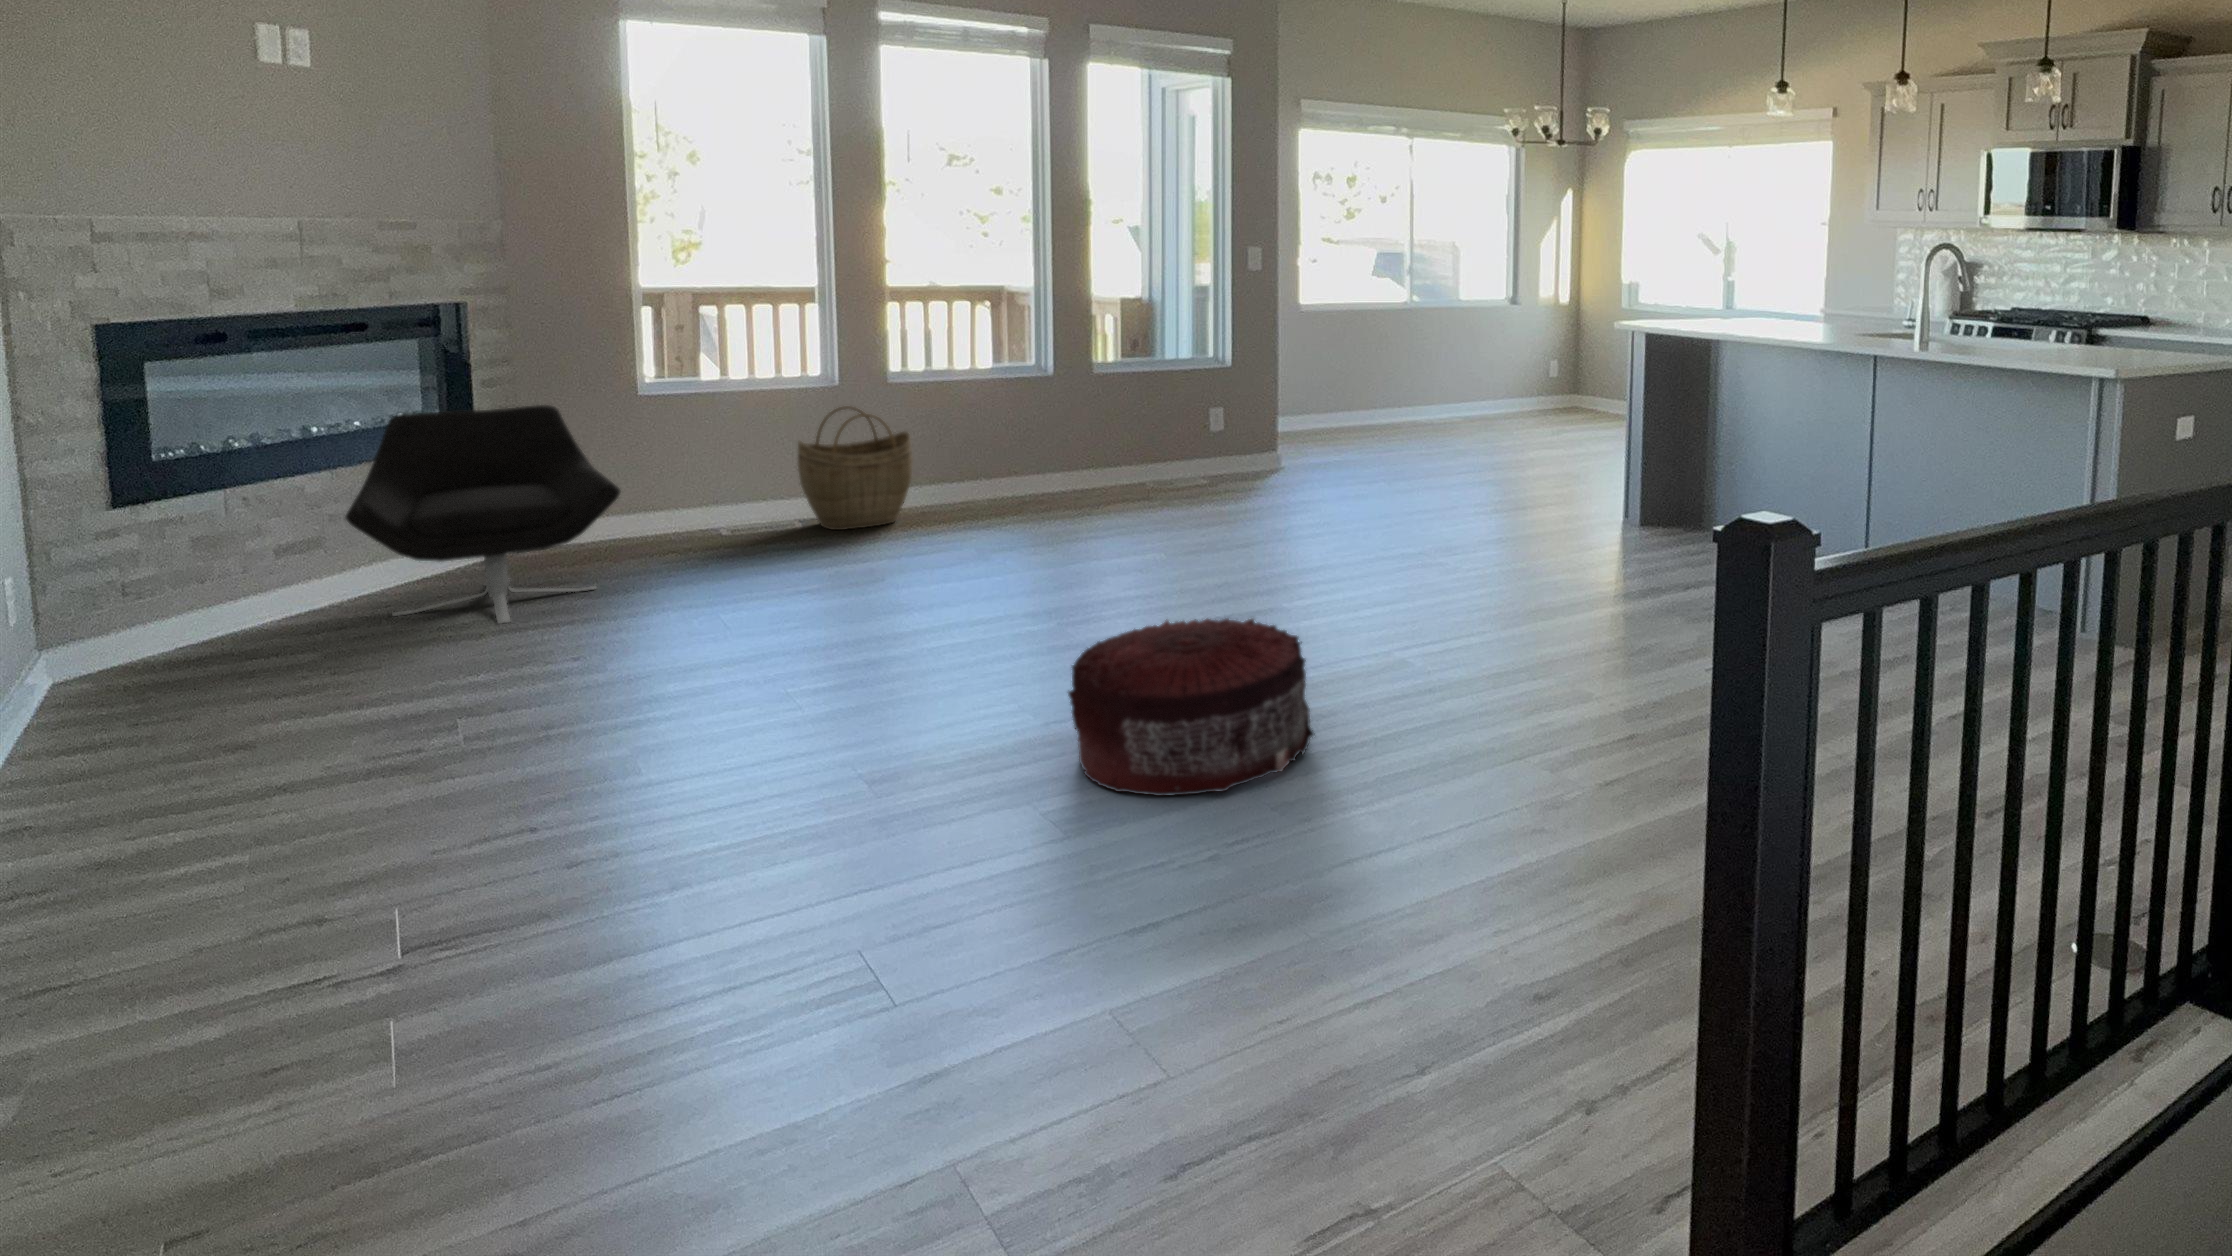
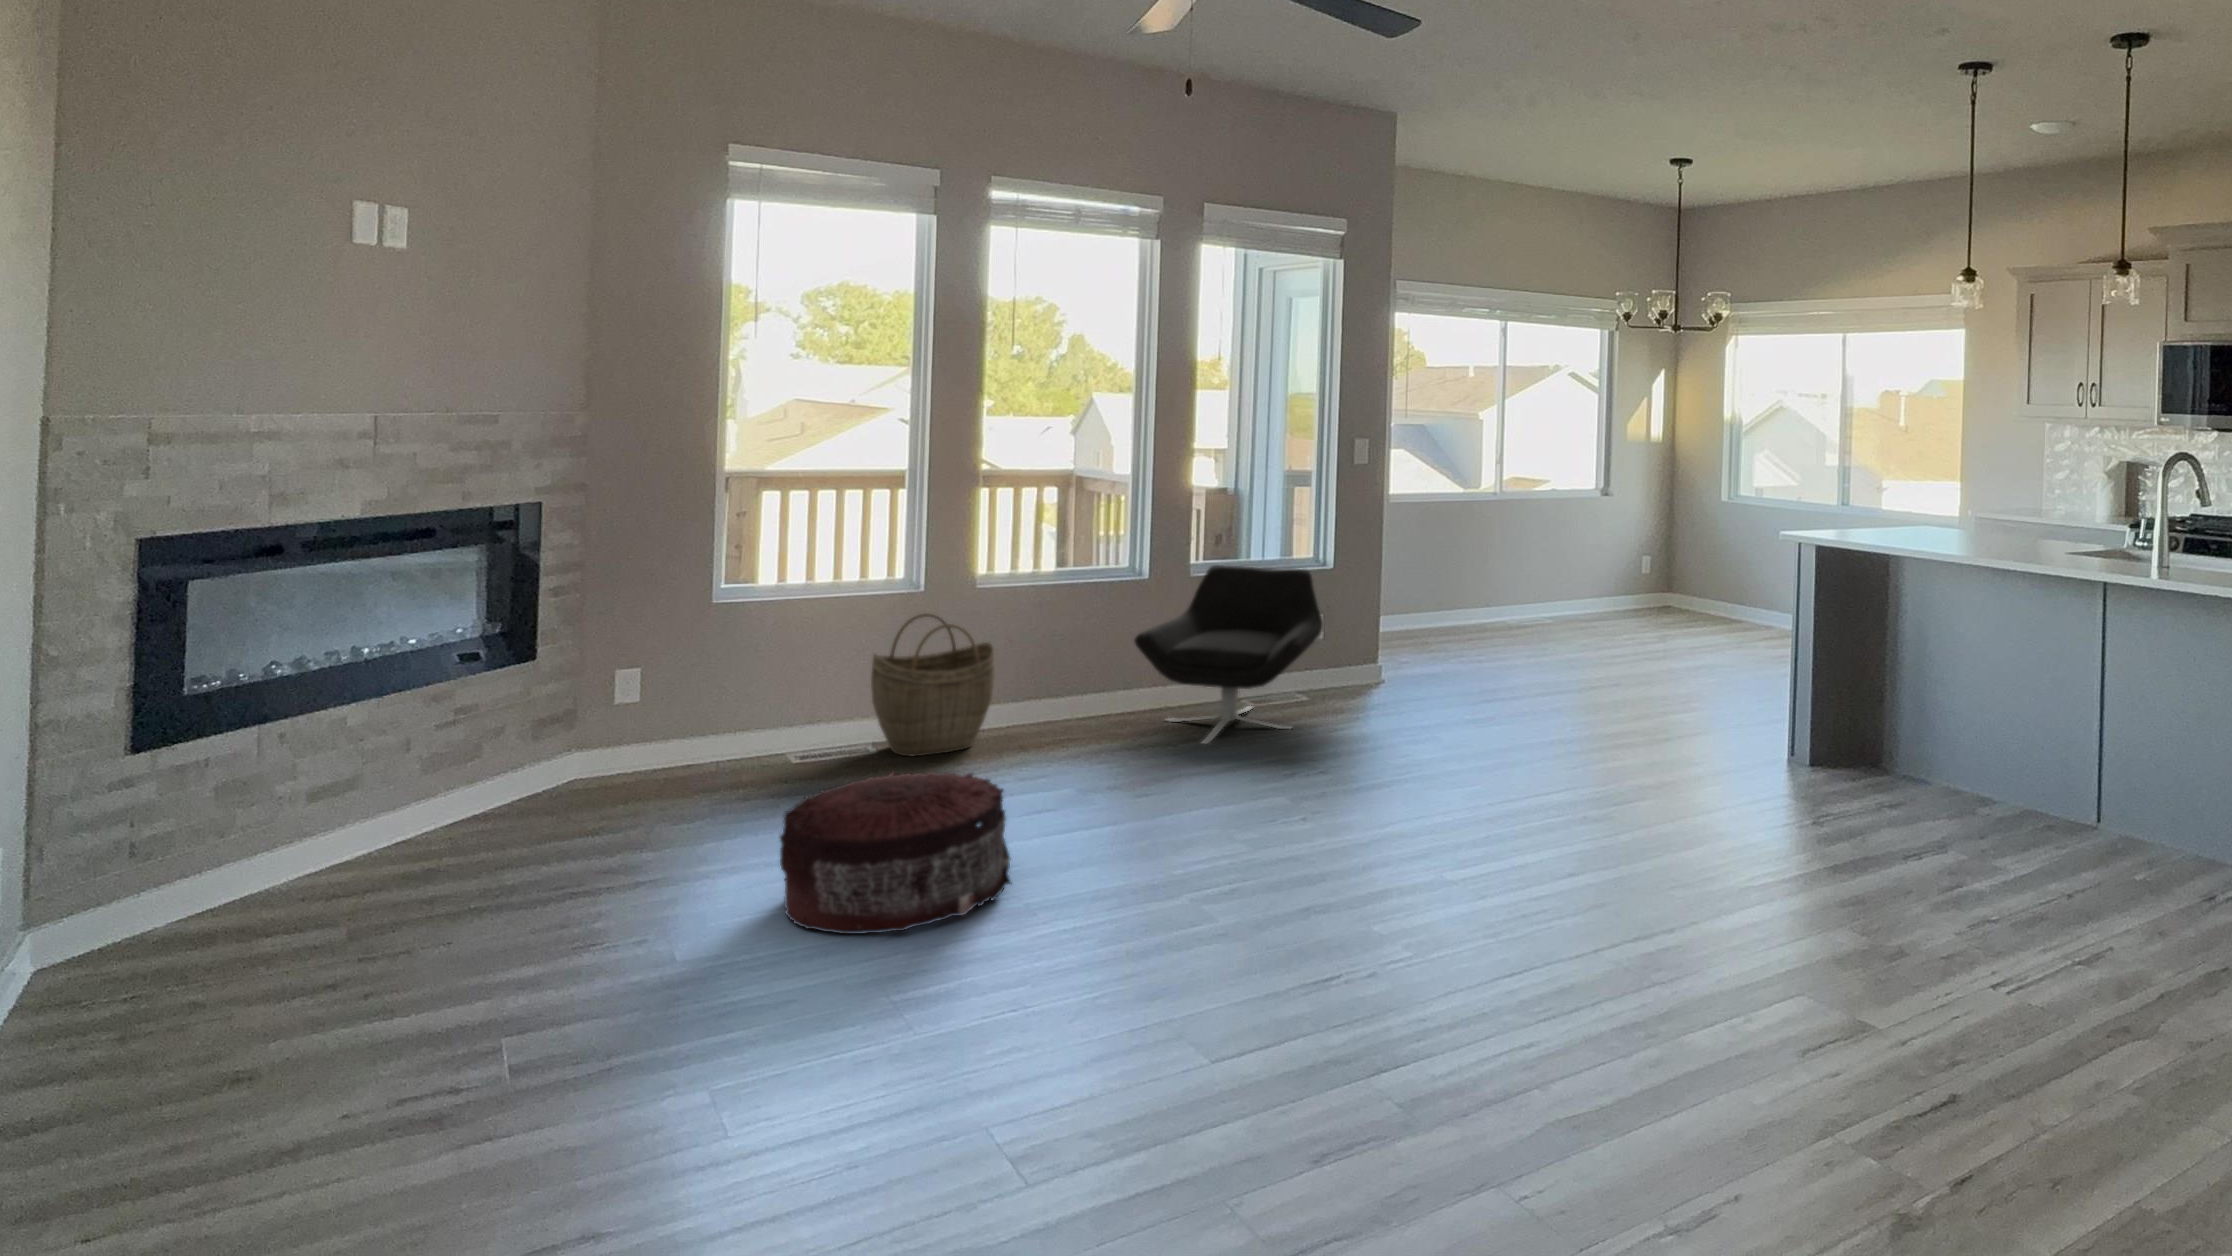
lounge chair: present [345,405,620,624] -> present [1134,565,1323,744]
pouf: present [1068,619,1314,796] -> present [780,772,1012,934]

